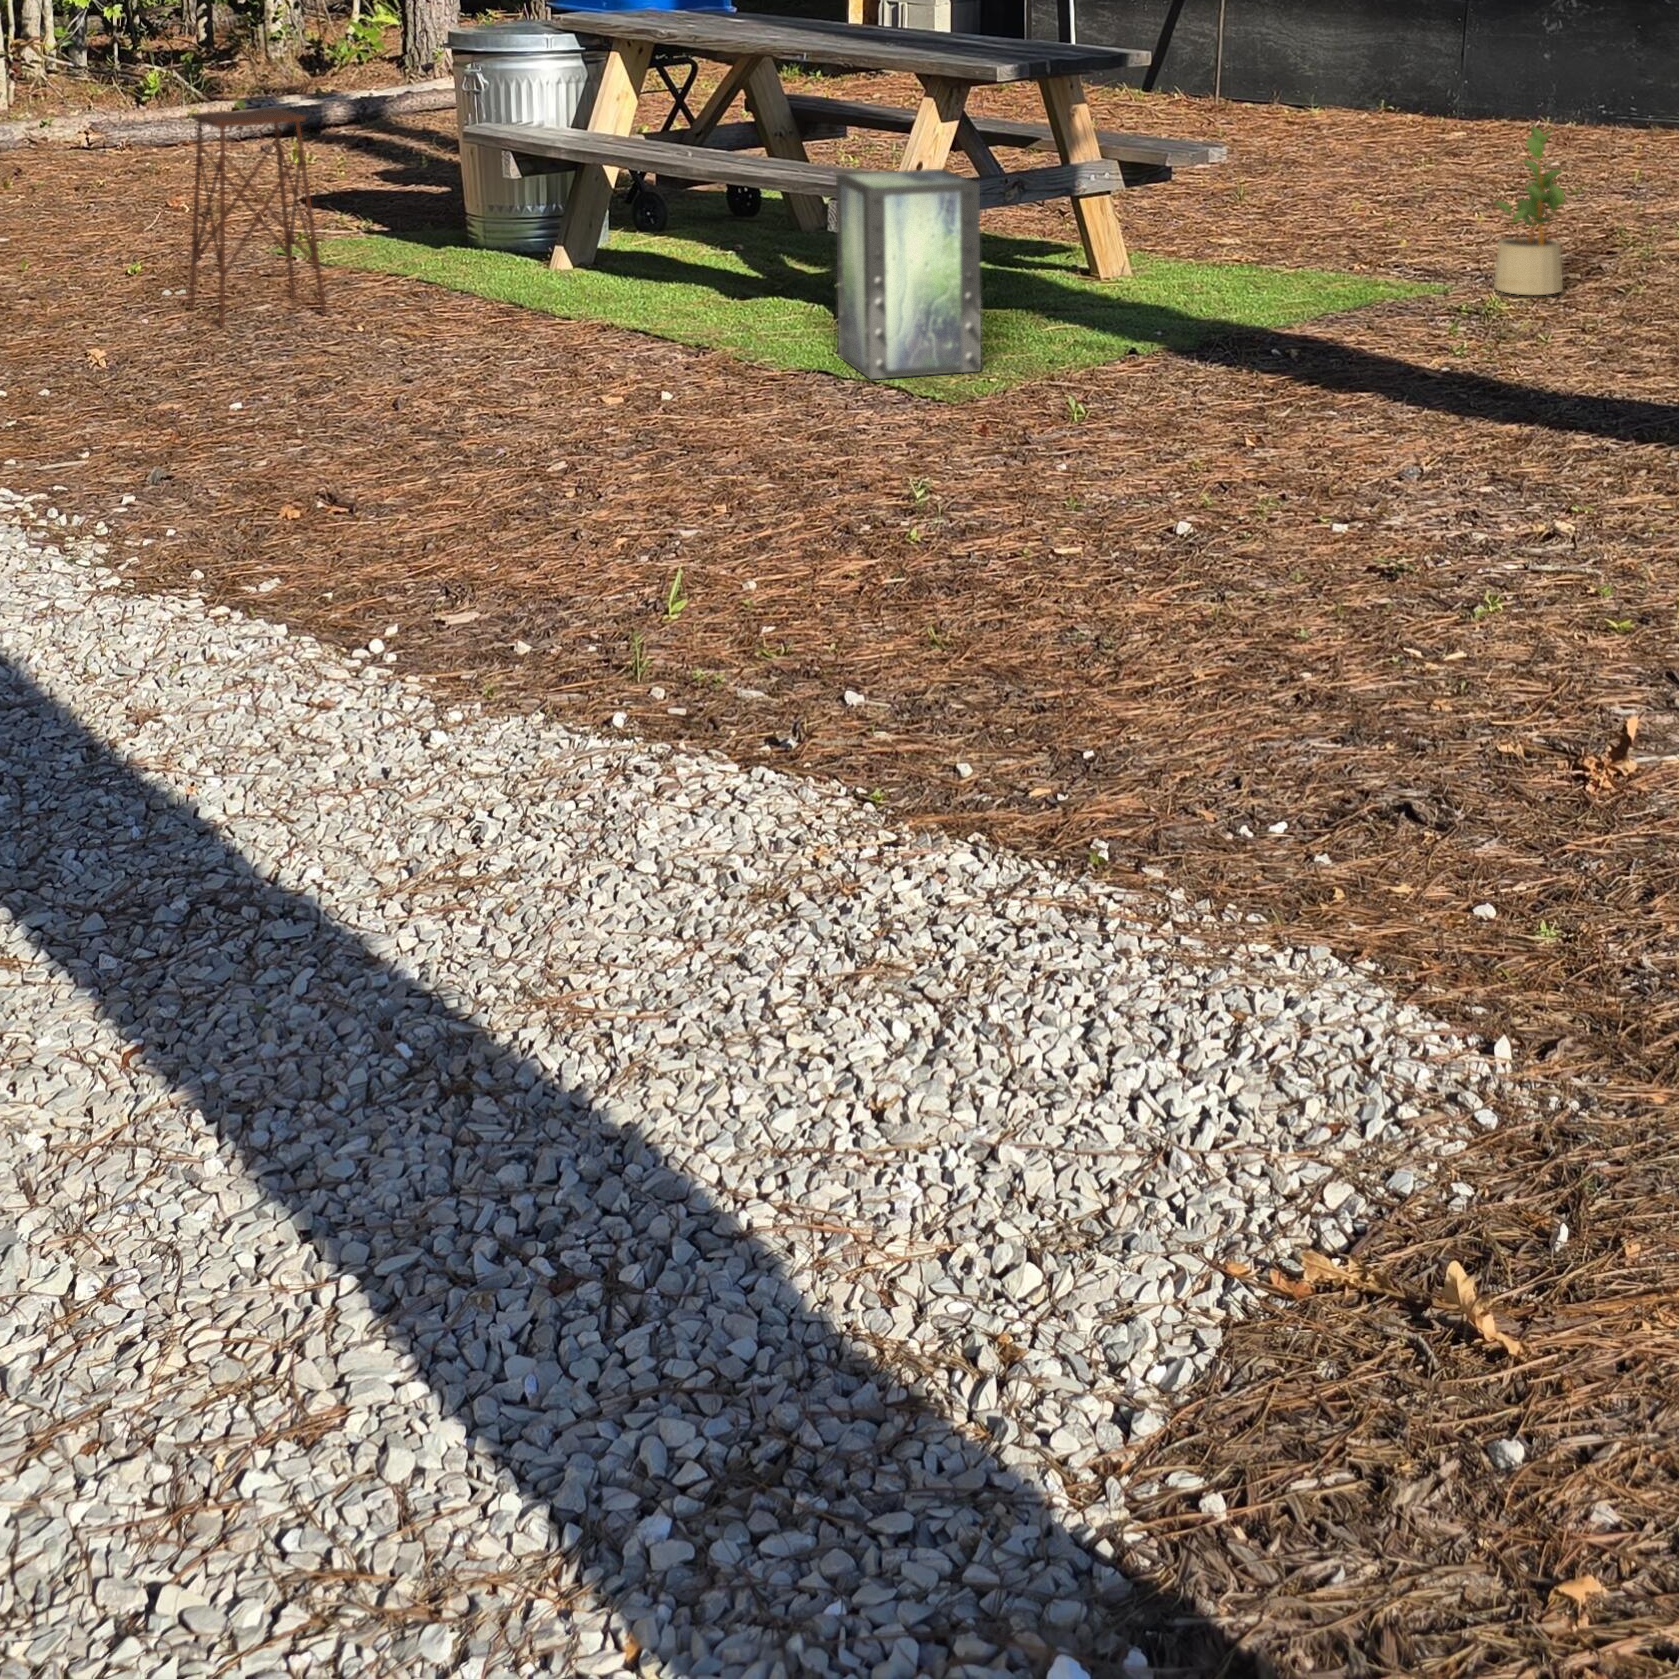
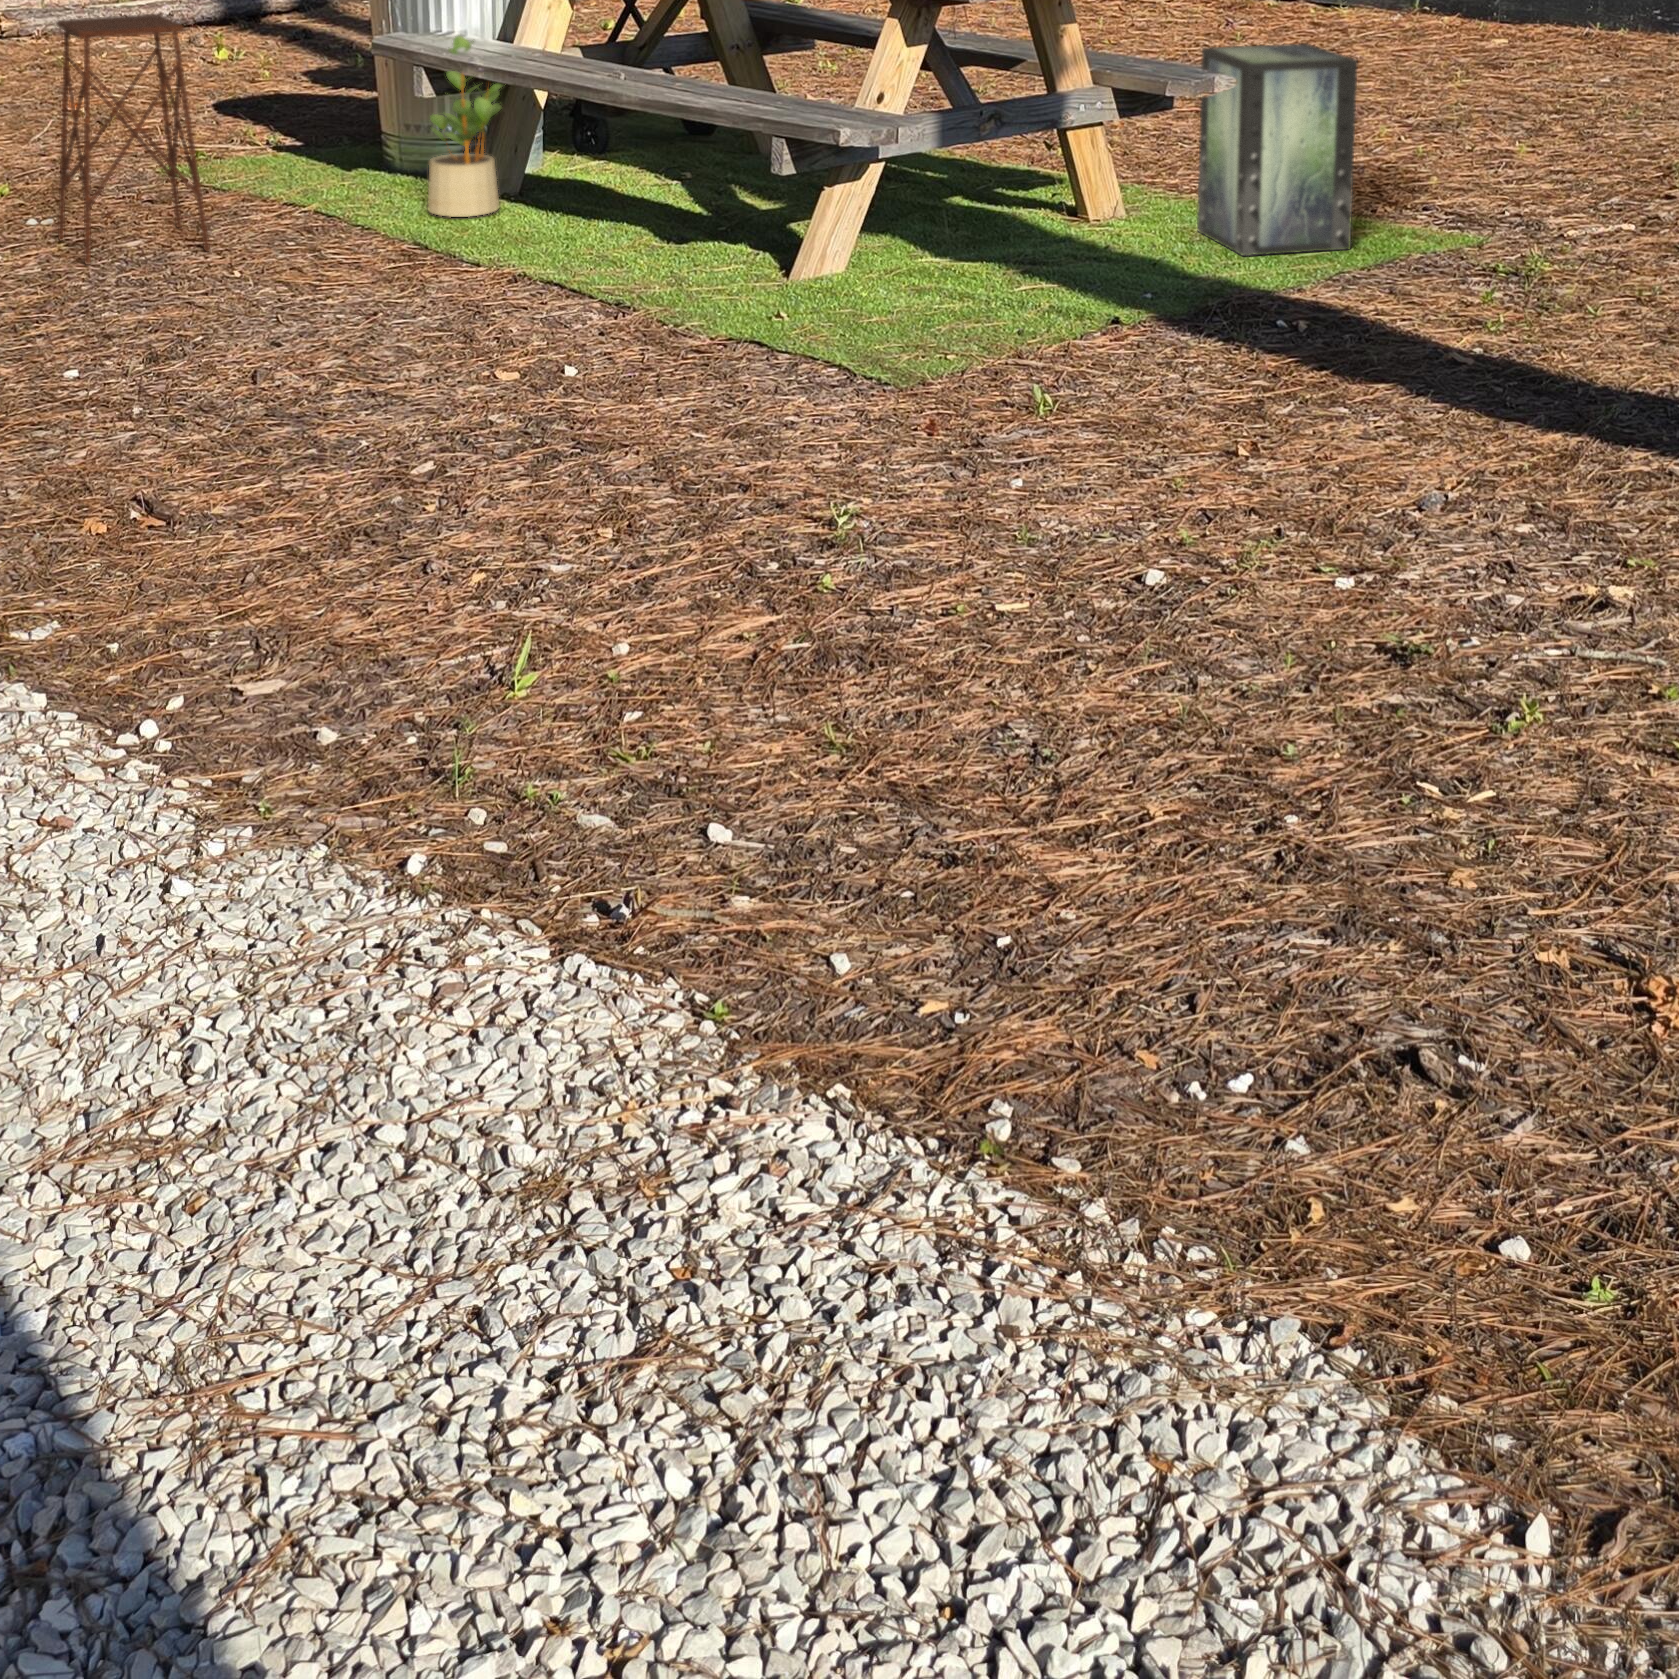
potted plant: present [1494,126,1572,295] -> present [428,36,502,217]
storage box: present [836,169,981,379] -> present [1197,44,1358,256]

